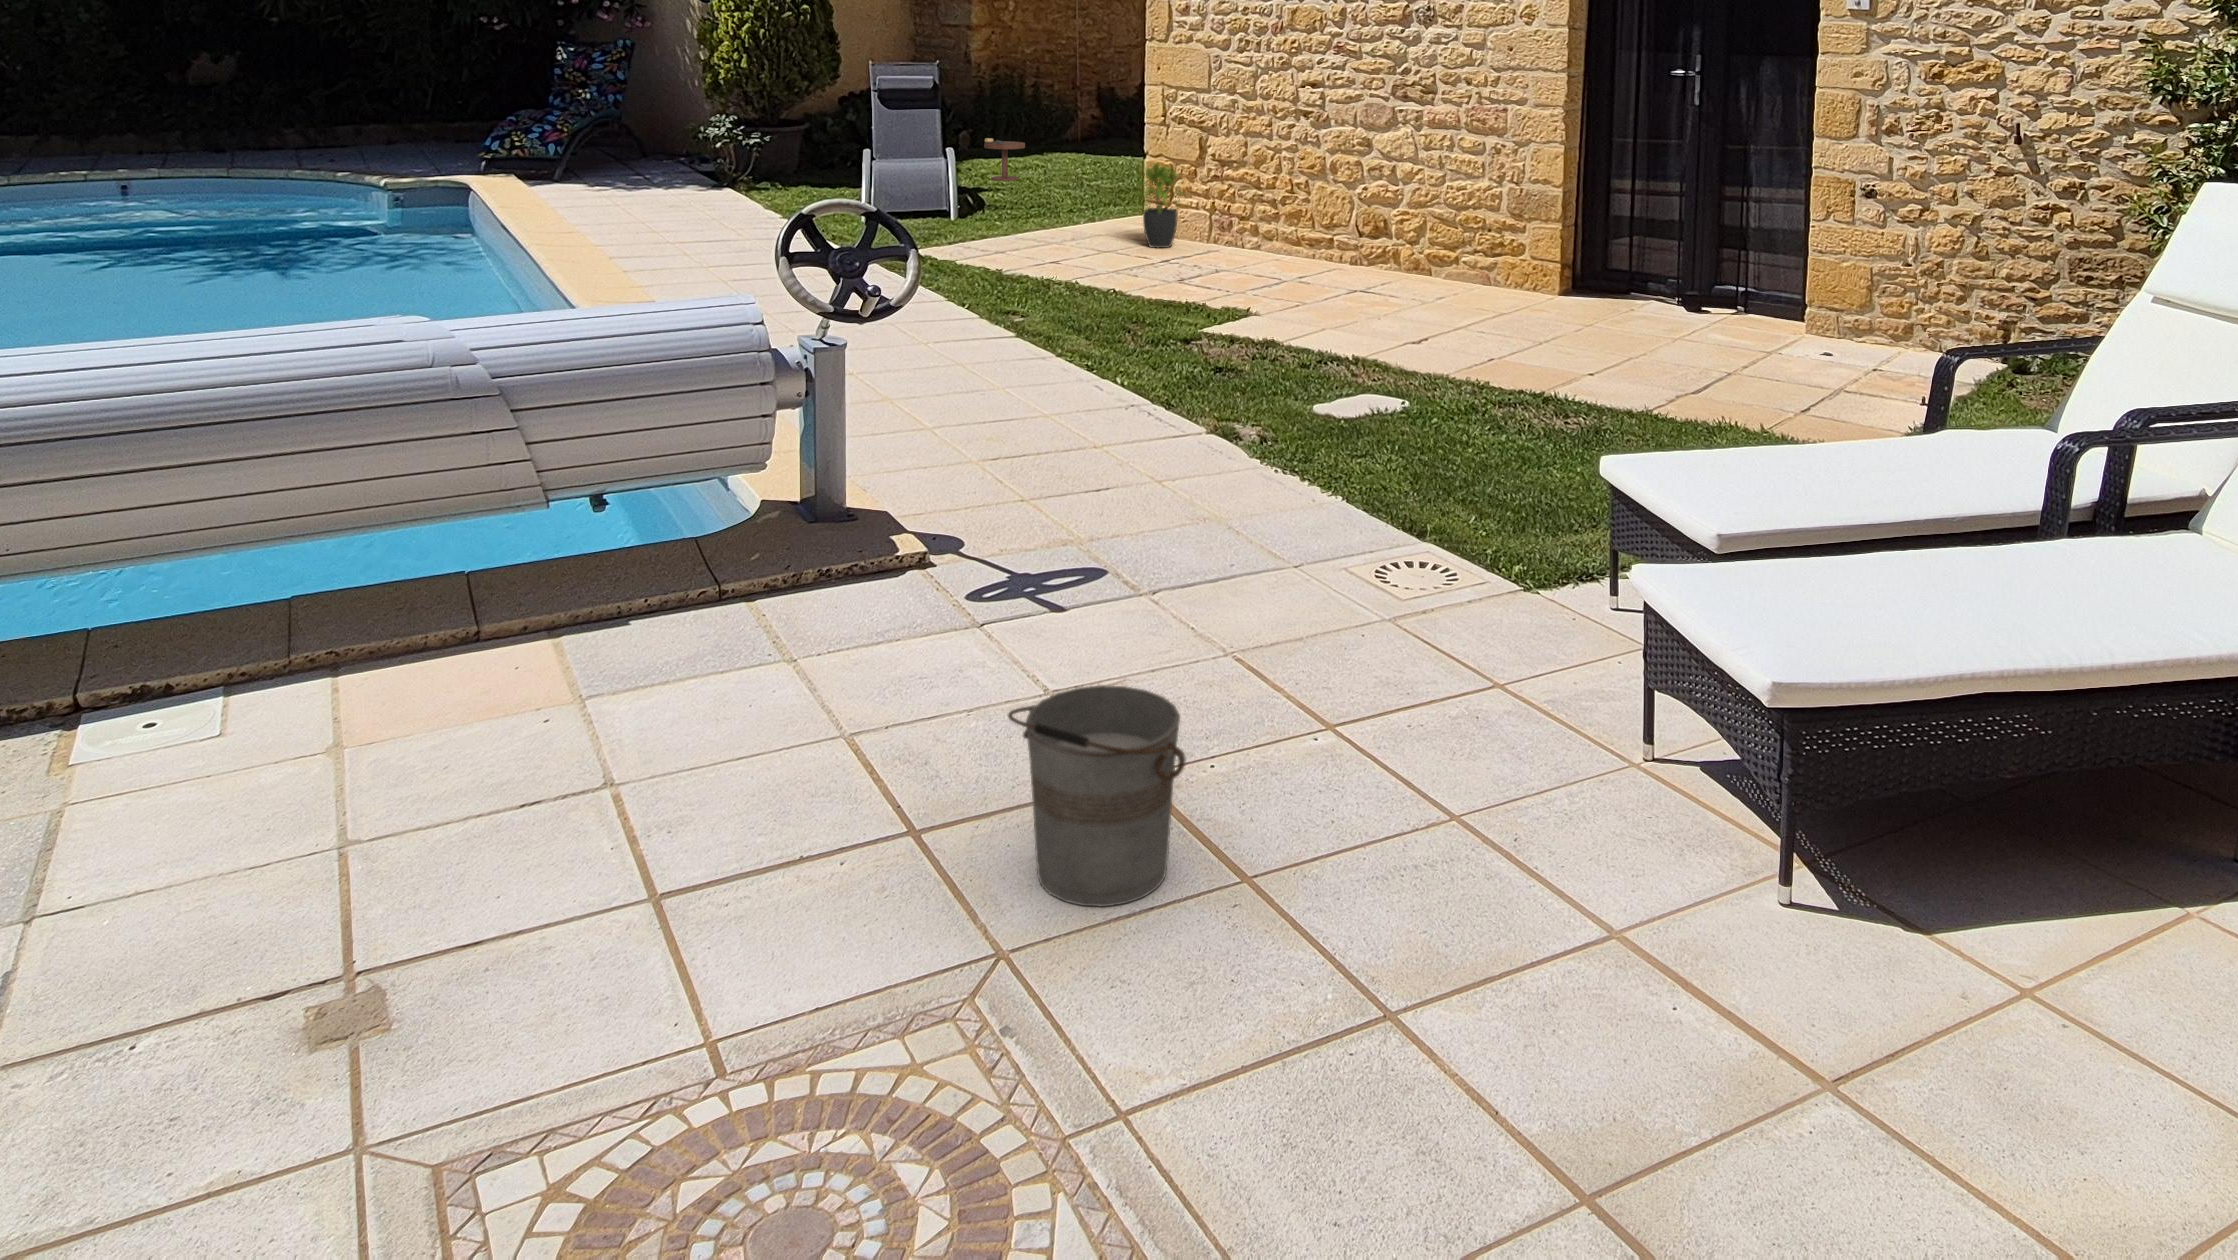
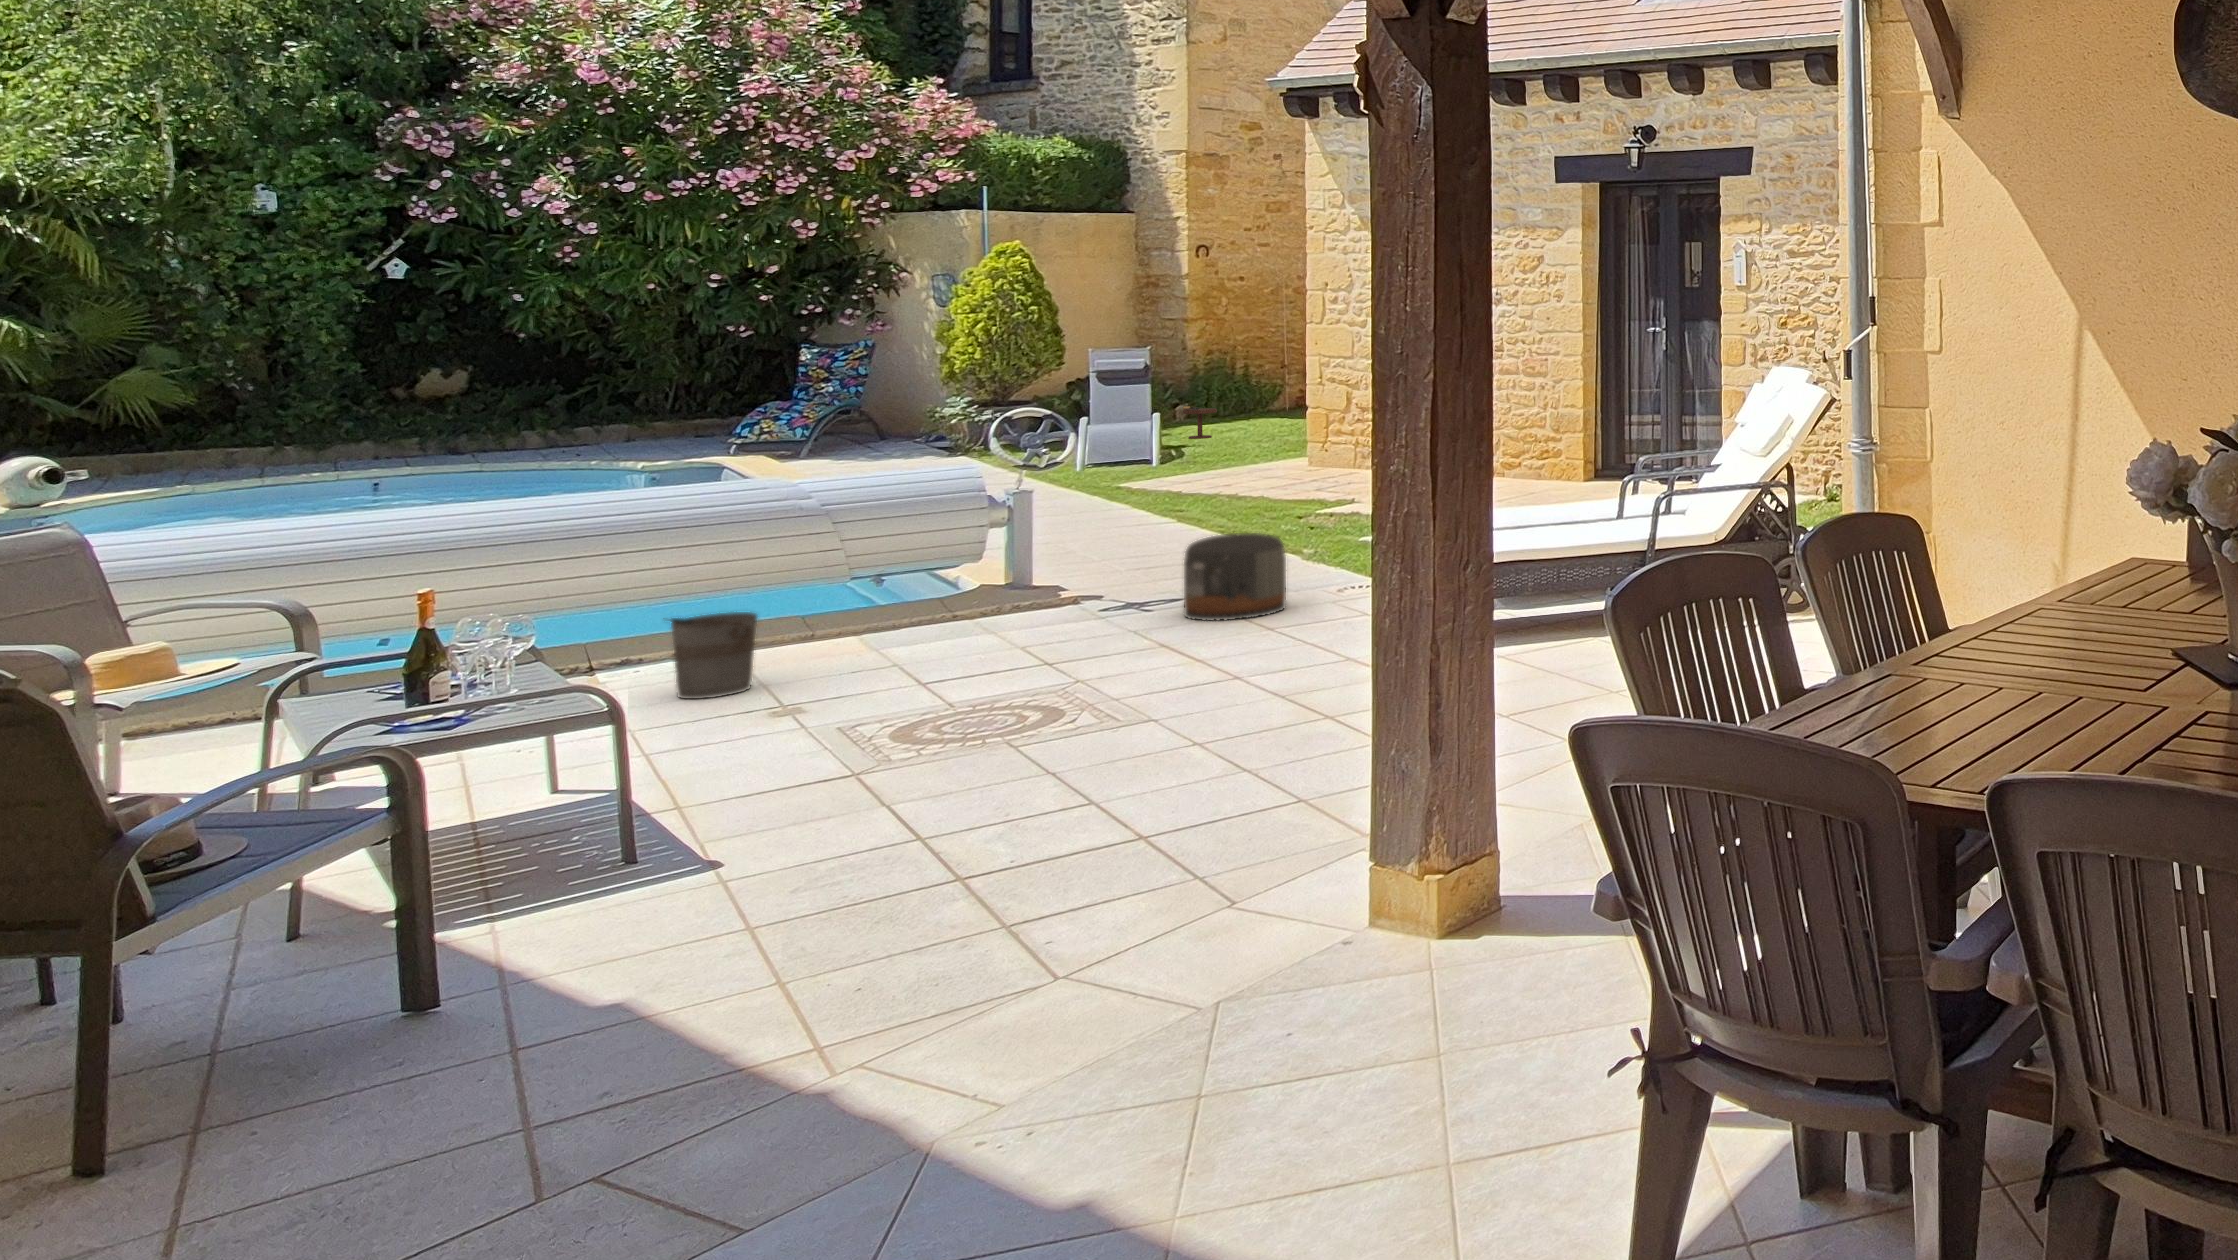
potted plant: present [1138,162,1183,248] -> none [1292,412,1338,477]
pouf: none [1136,493,1328,699] -> present [1184,533,1286,621]
bucket: present [1008,685,1185,907] -> present [670,612,757,699]

